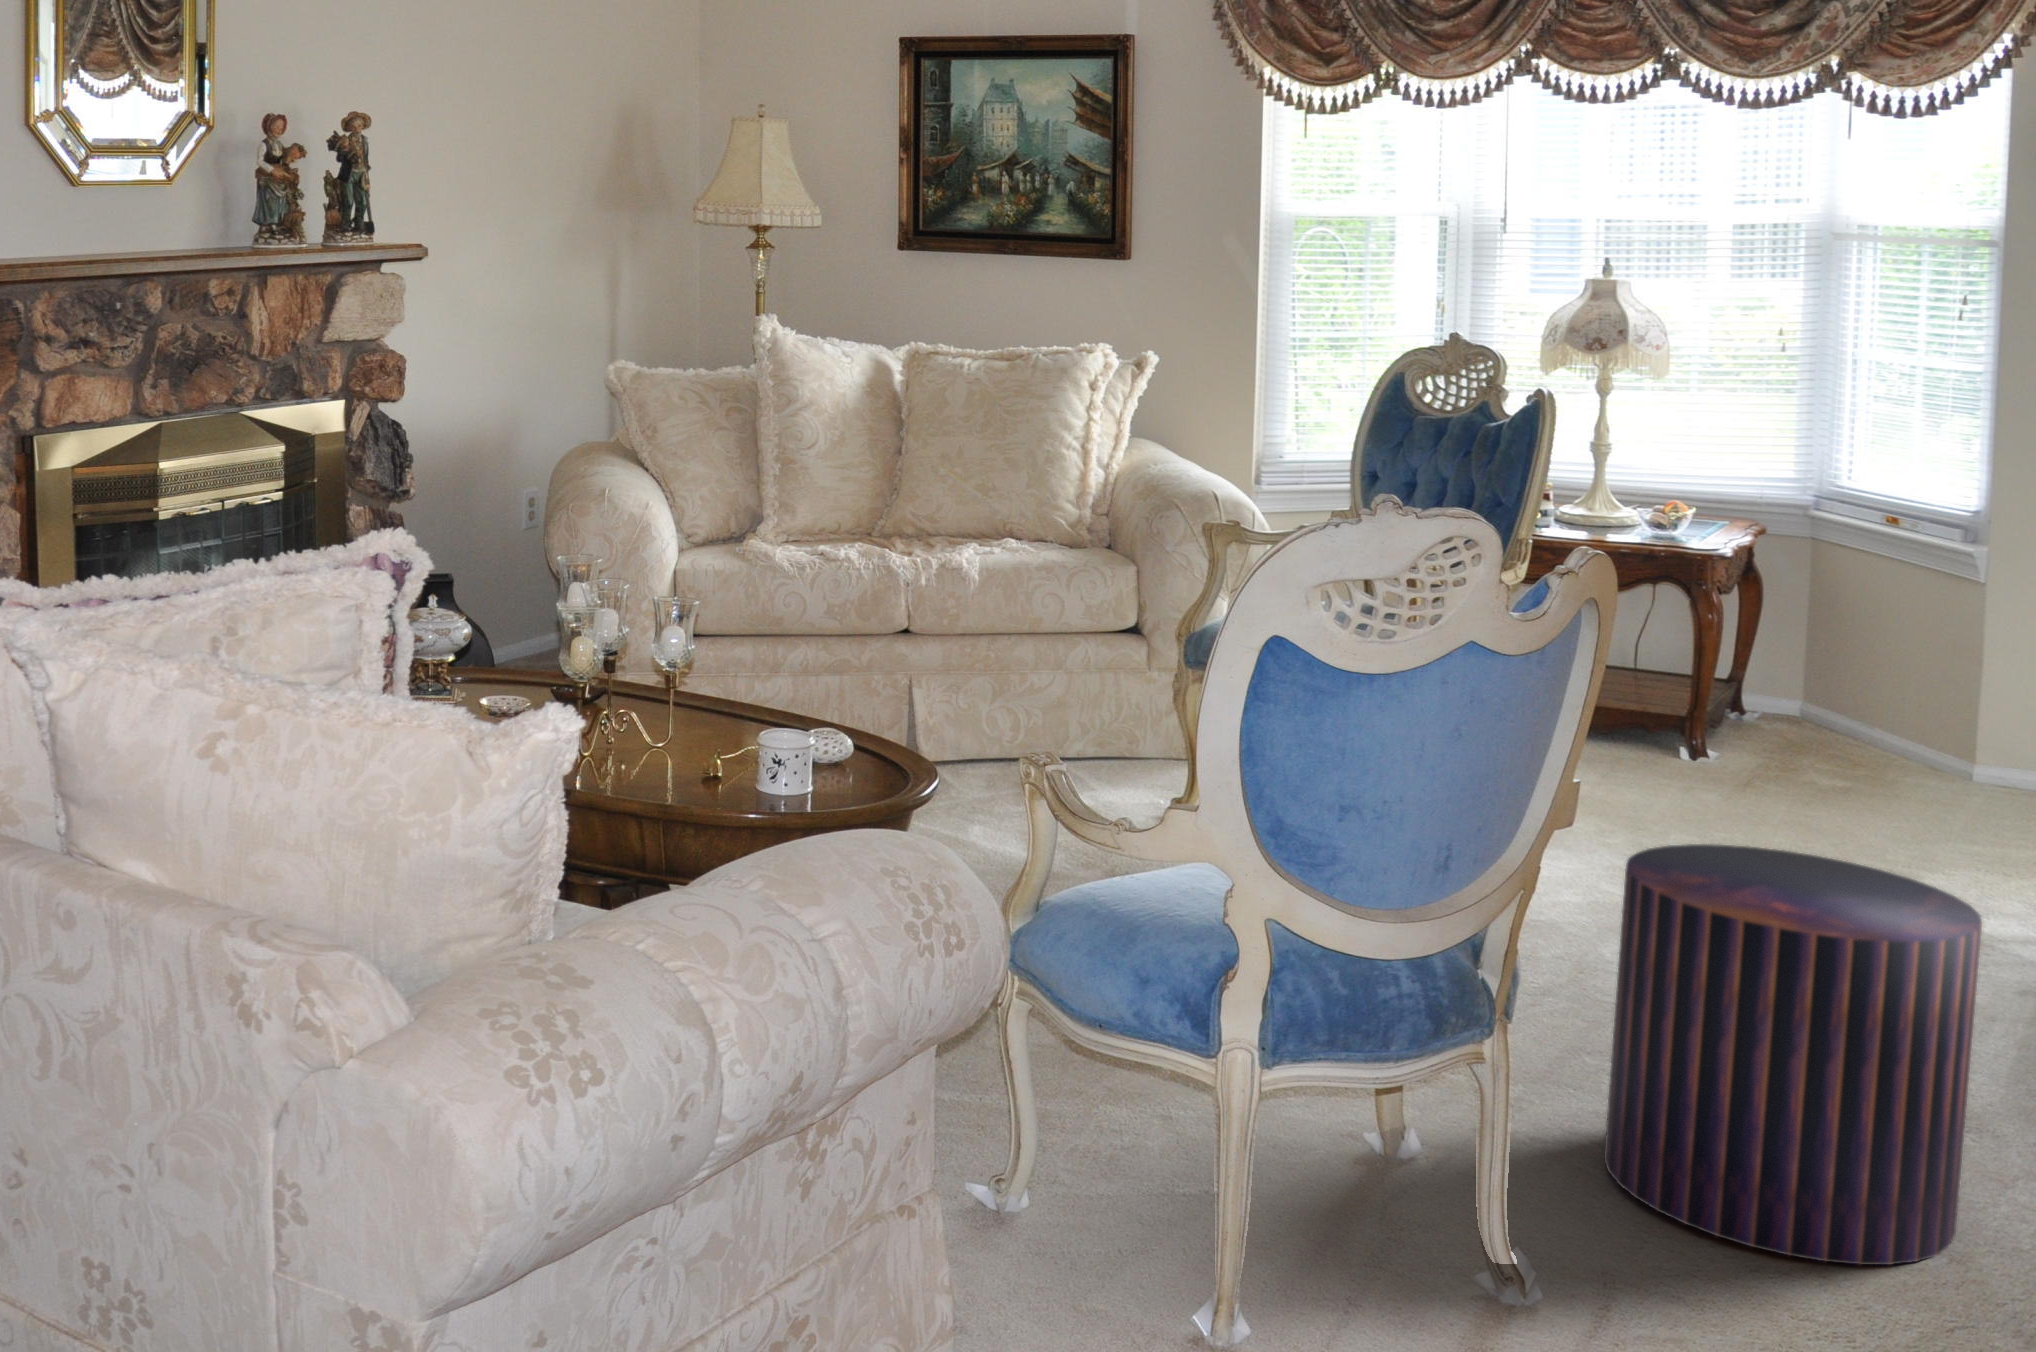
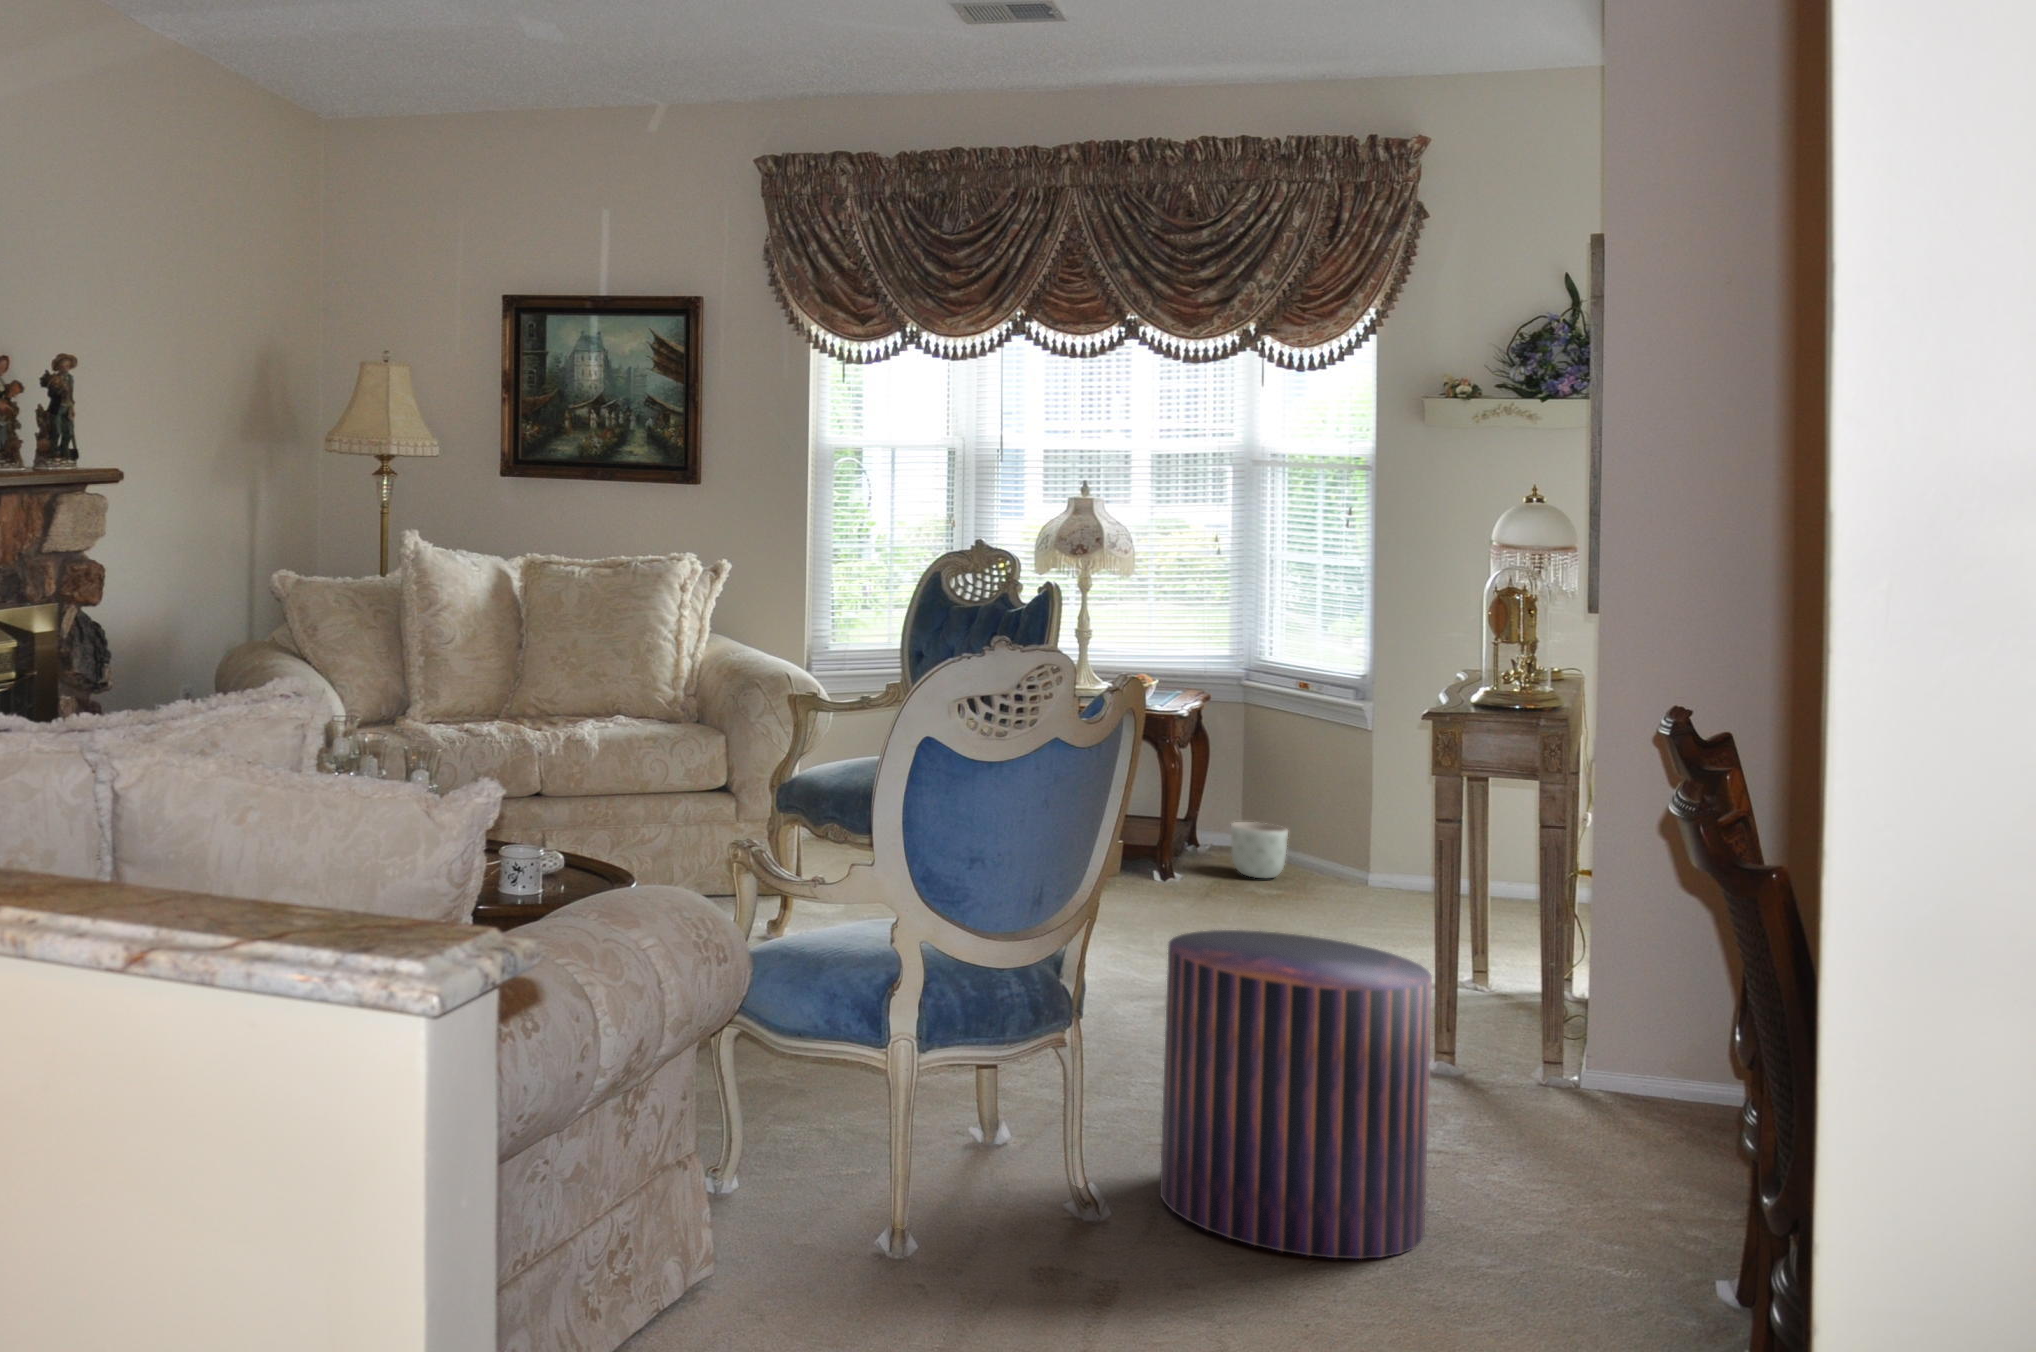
planter: none [1784,674,1861,743] -> present [1231,822,1288,878]

